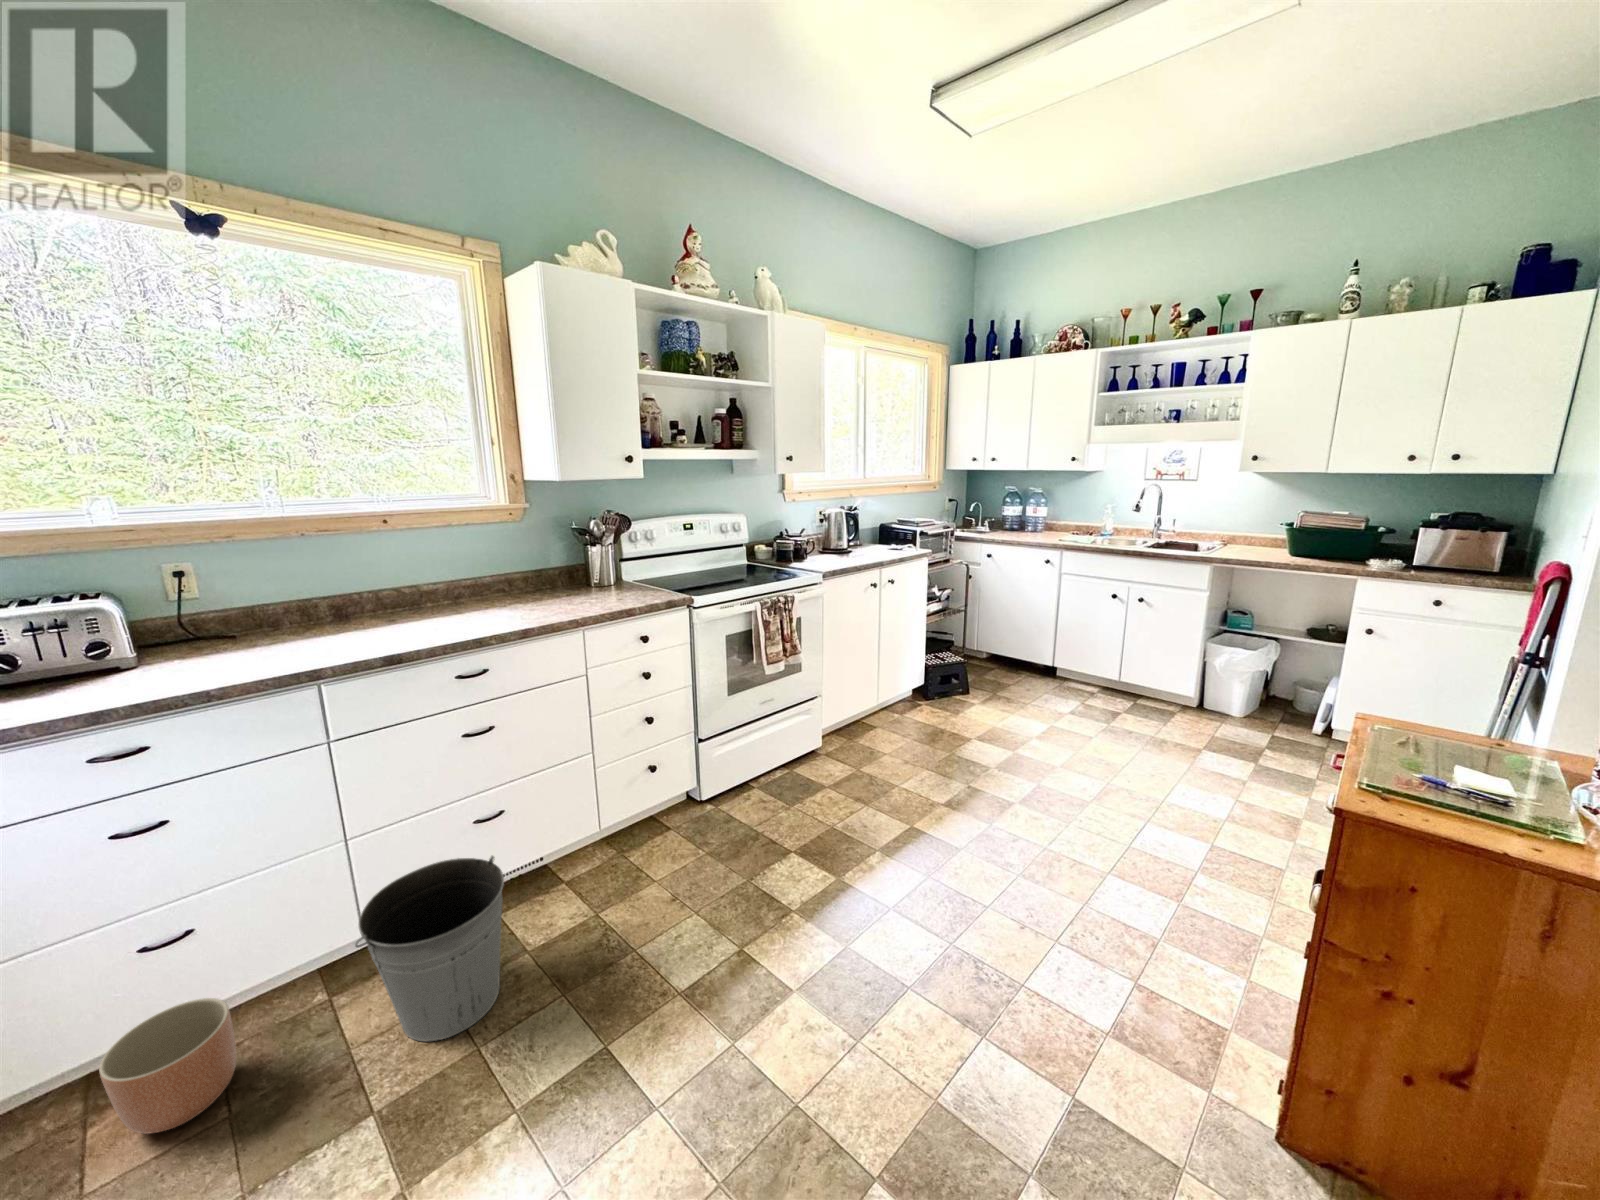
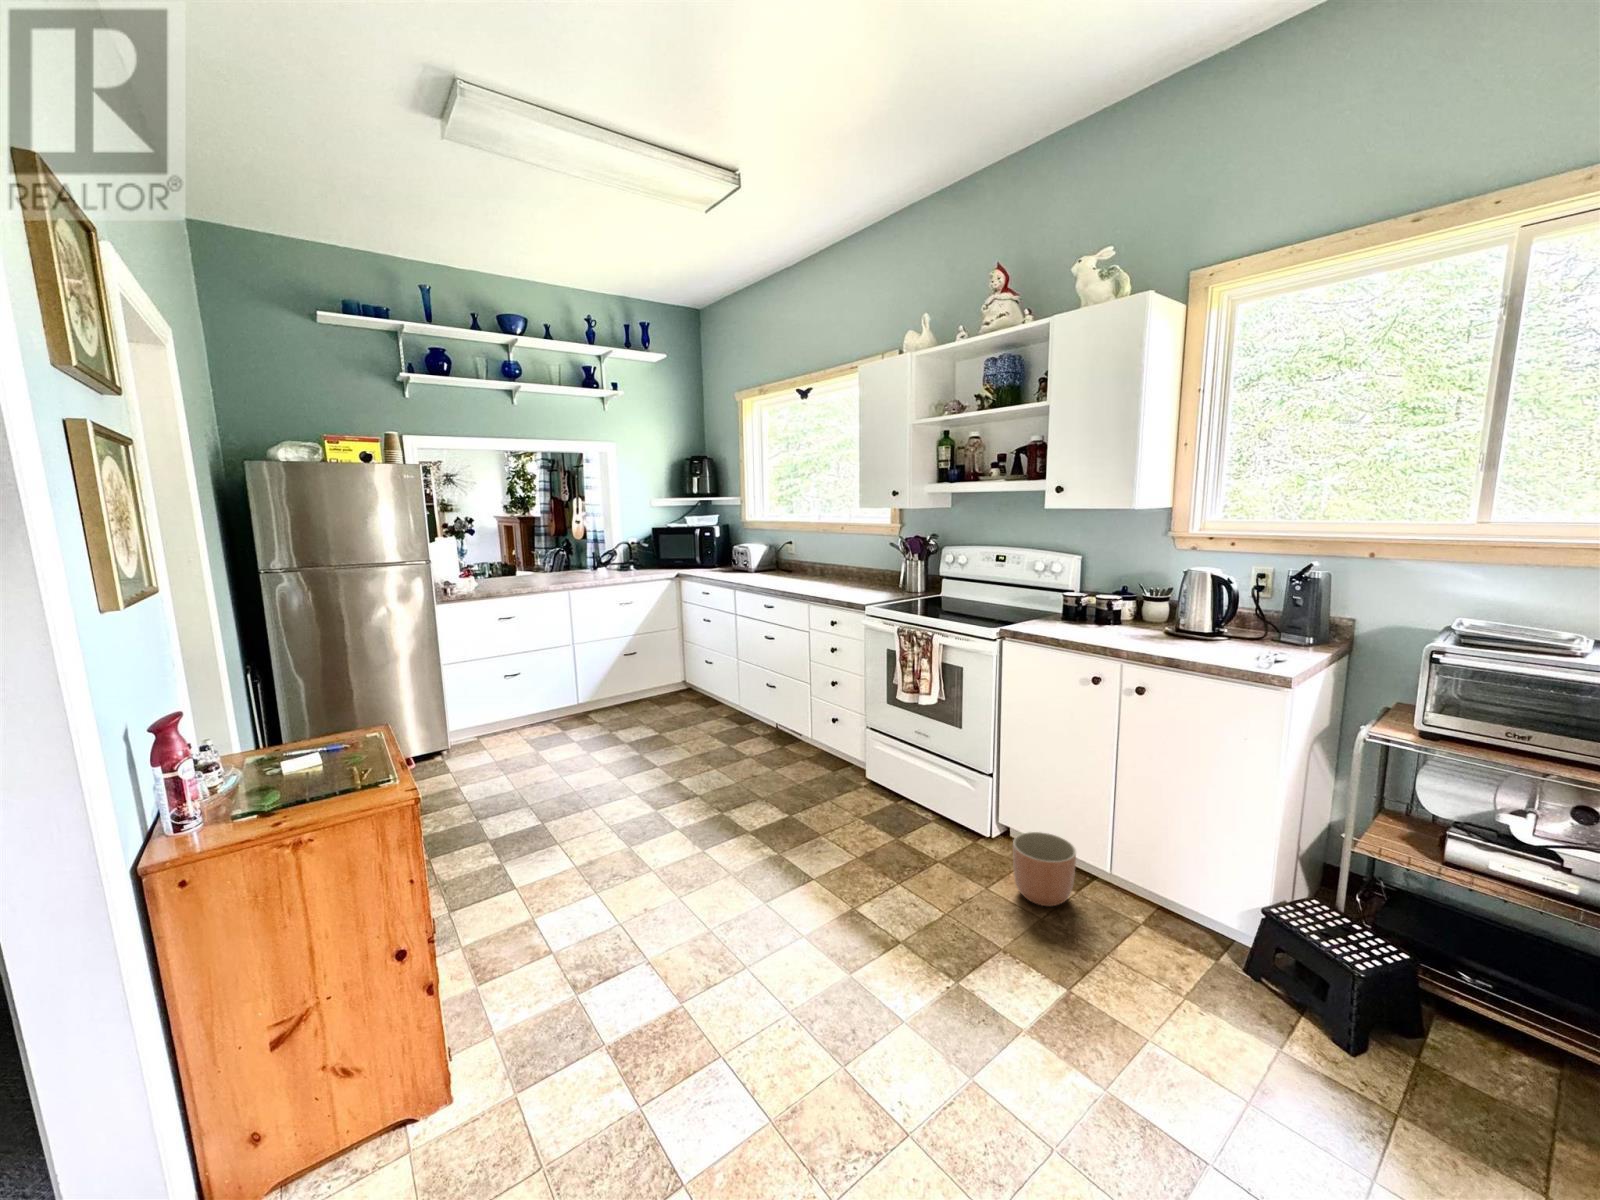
bucket: present [355,856,504,1041] -> none [1118,858,1273,1037]

